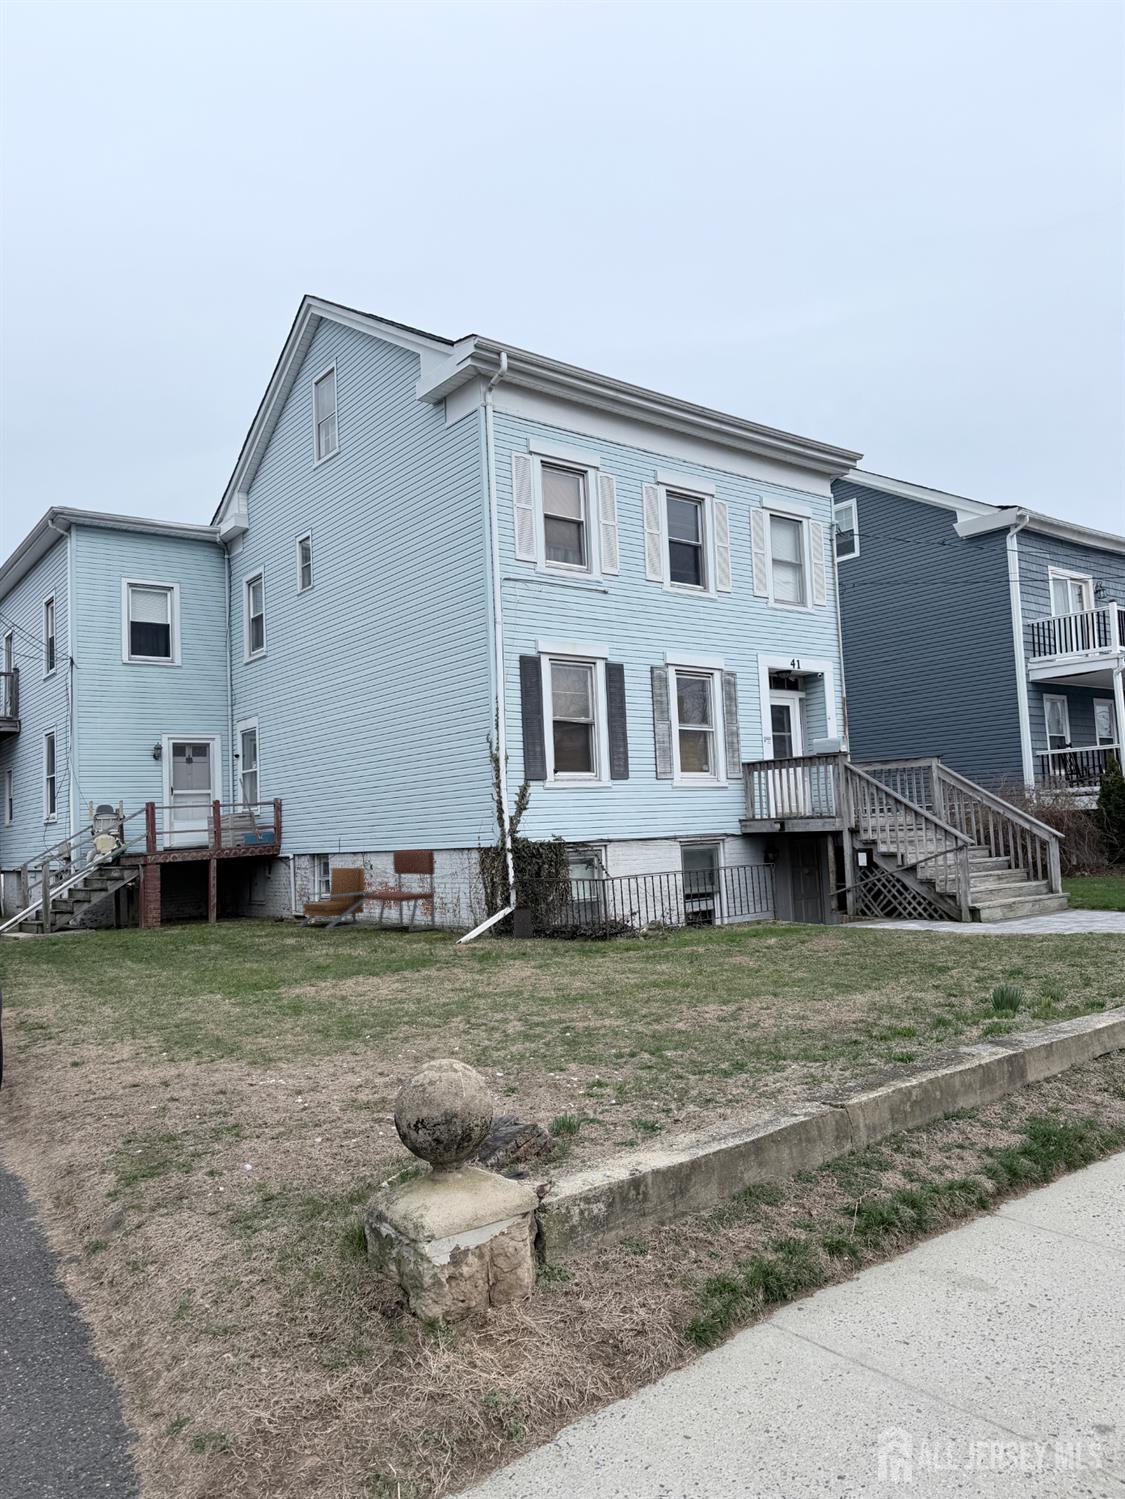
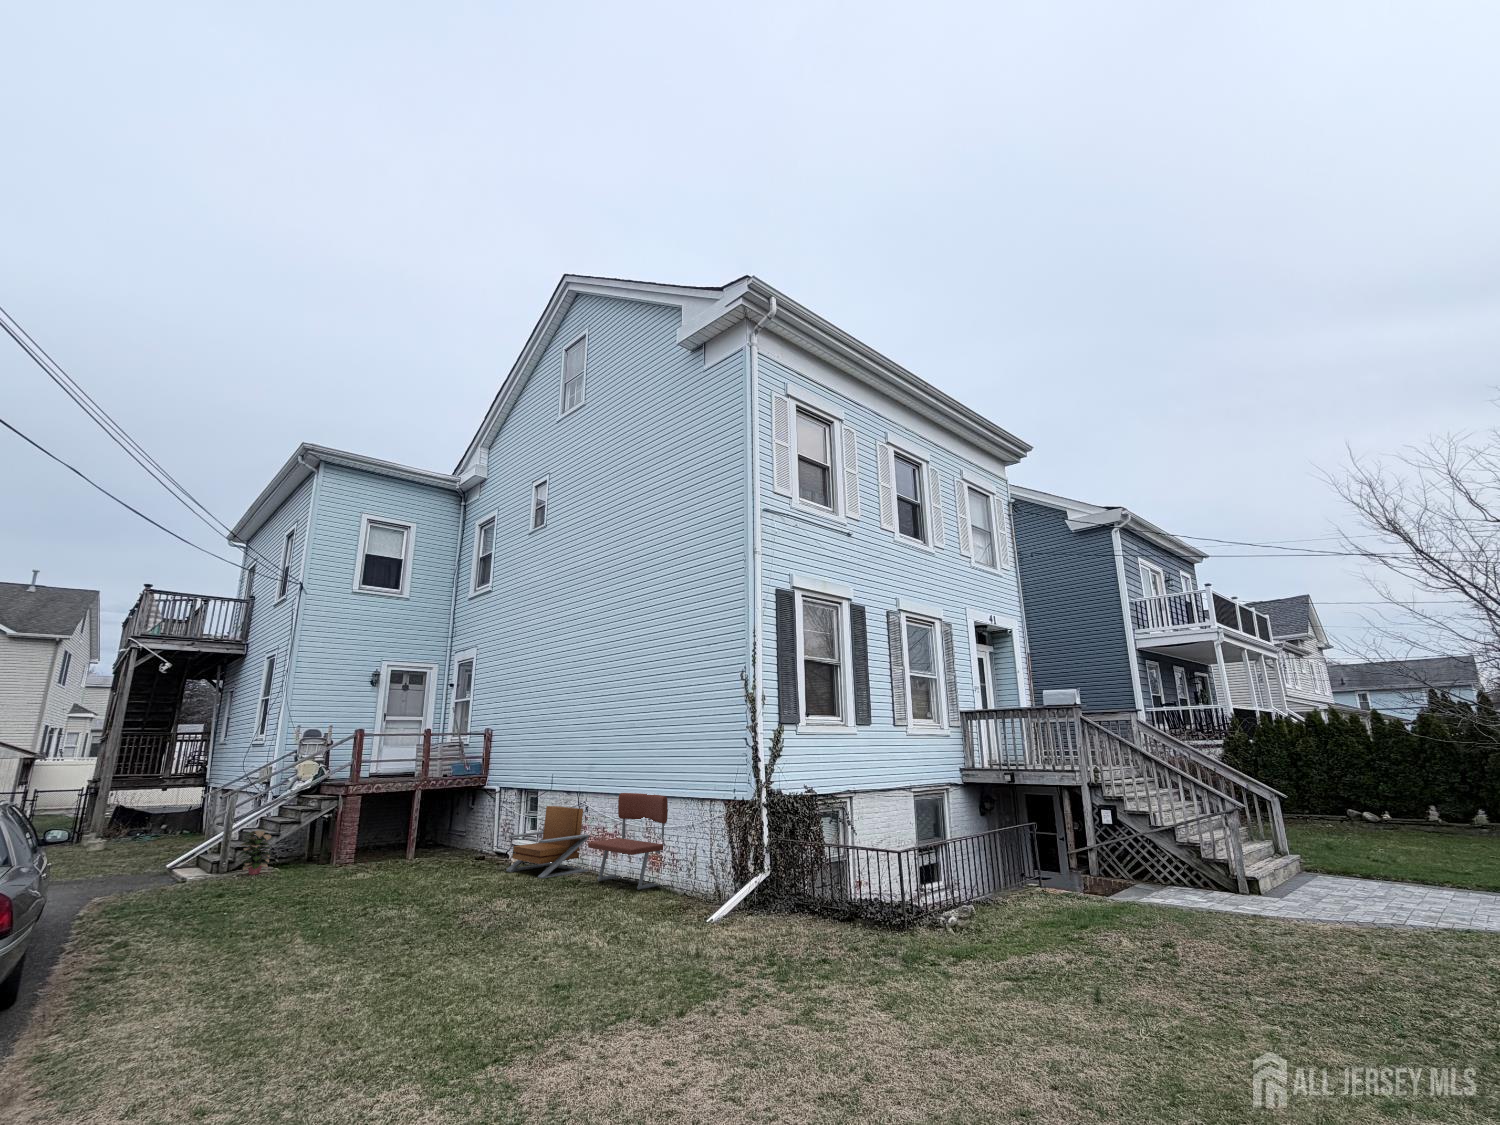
decorative plant: none [57,896,87,935] -> present [240,830,272,875]
watering can: present [514,903,533,938] -> none [770,862,796,912]

